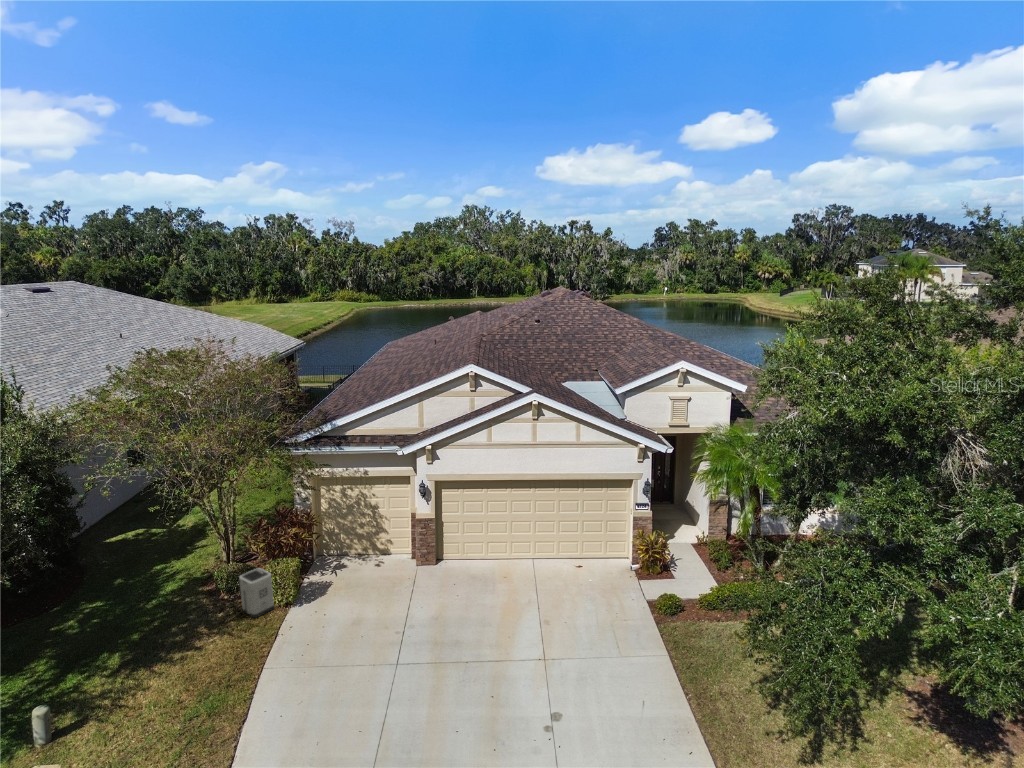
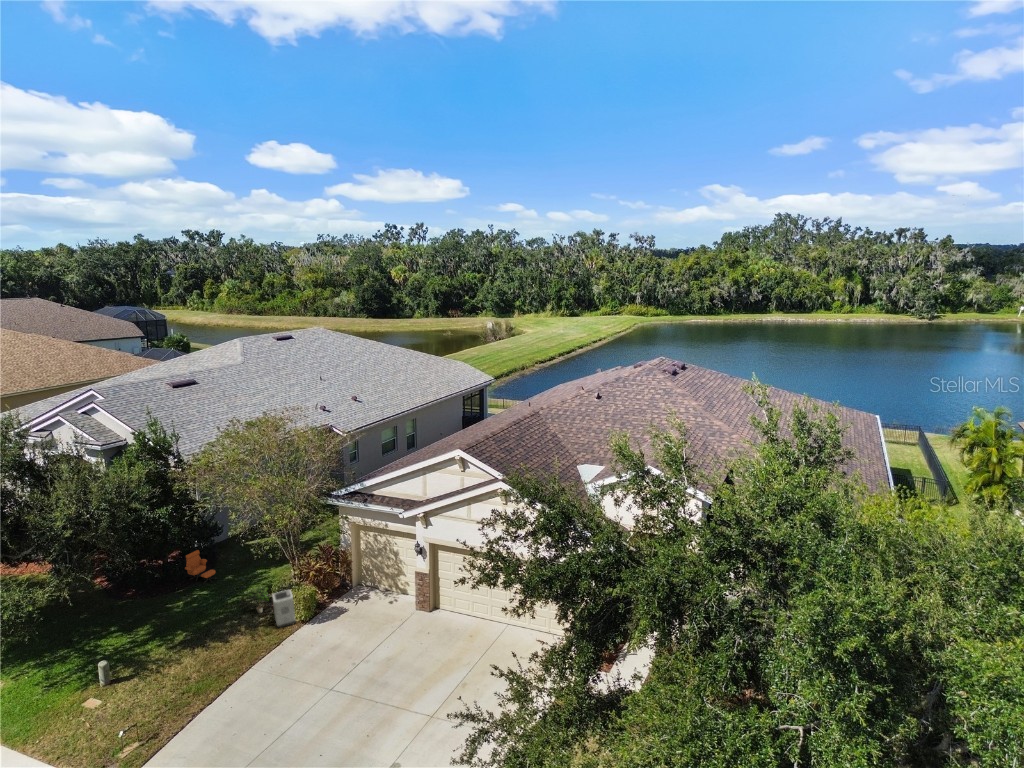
lounge chair: none [49,553,102,596] -> present [185,550,217,583]
potted plant: none [192,573,225,610] -> present [248,587,269,613]

